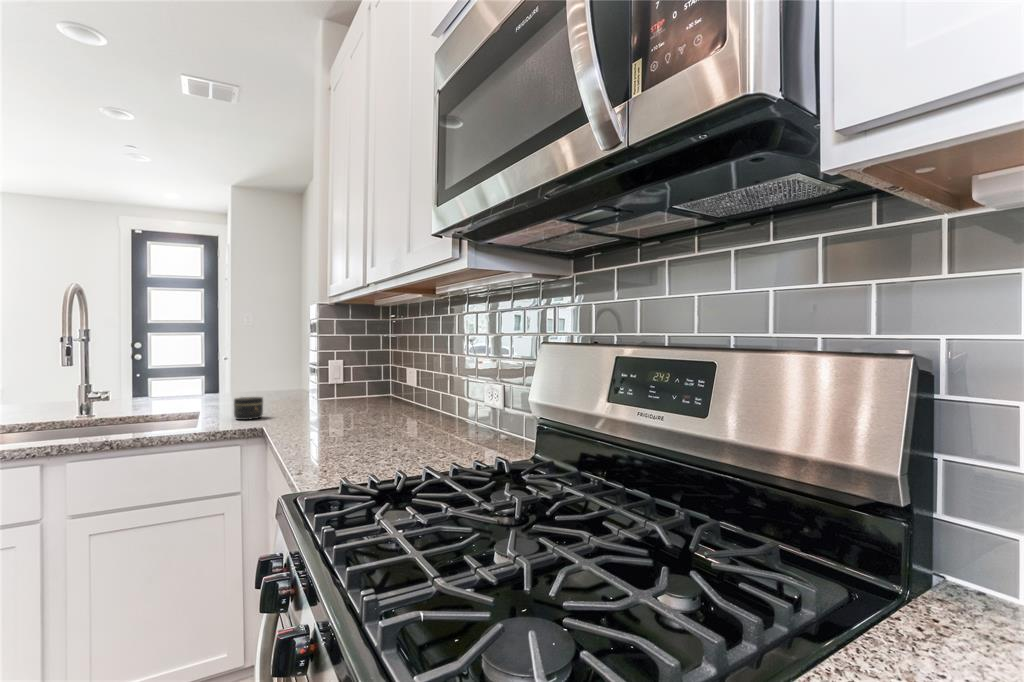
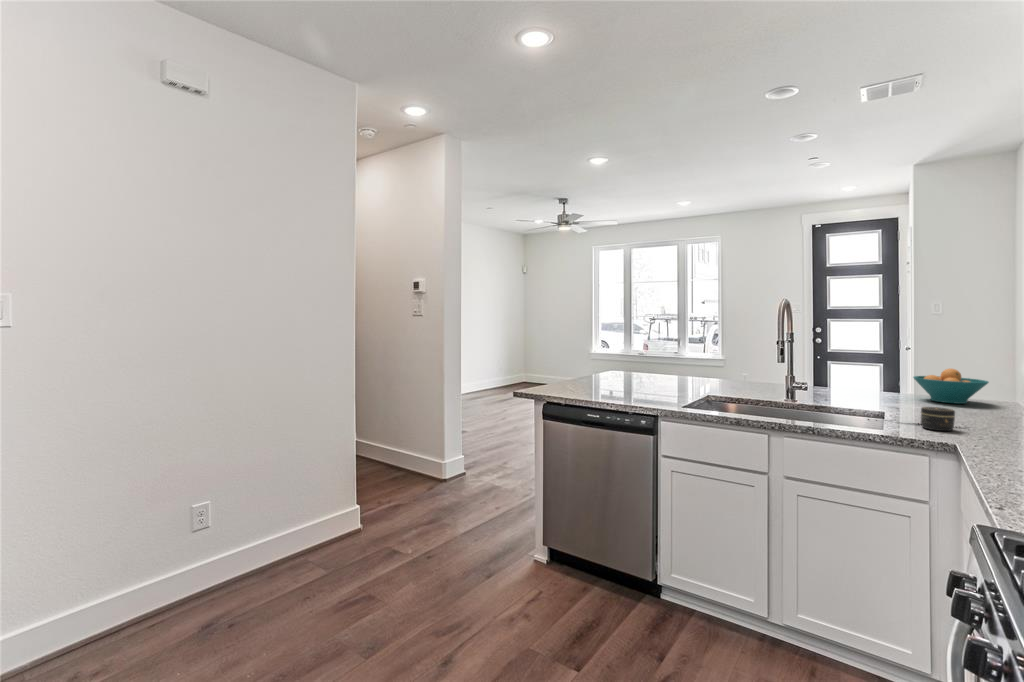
fruit bowl: none [228,364,289,397] -> present [913,369,989,404]

